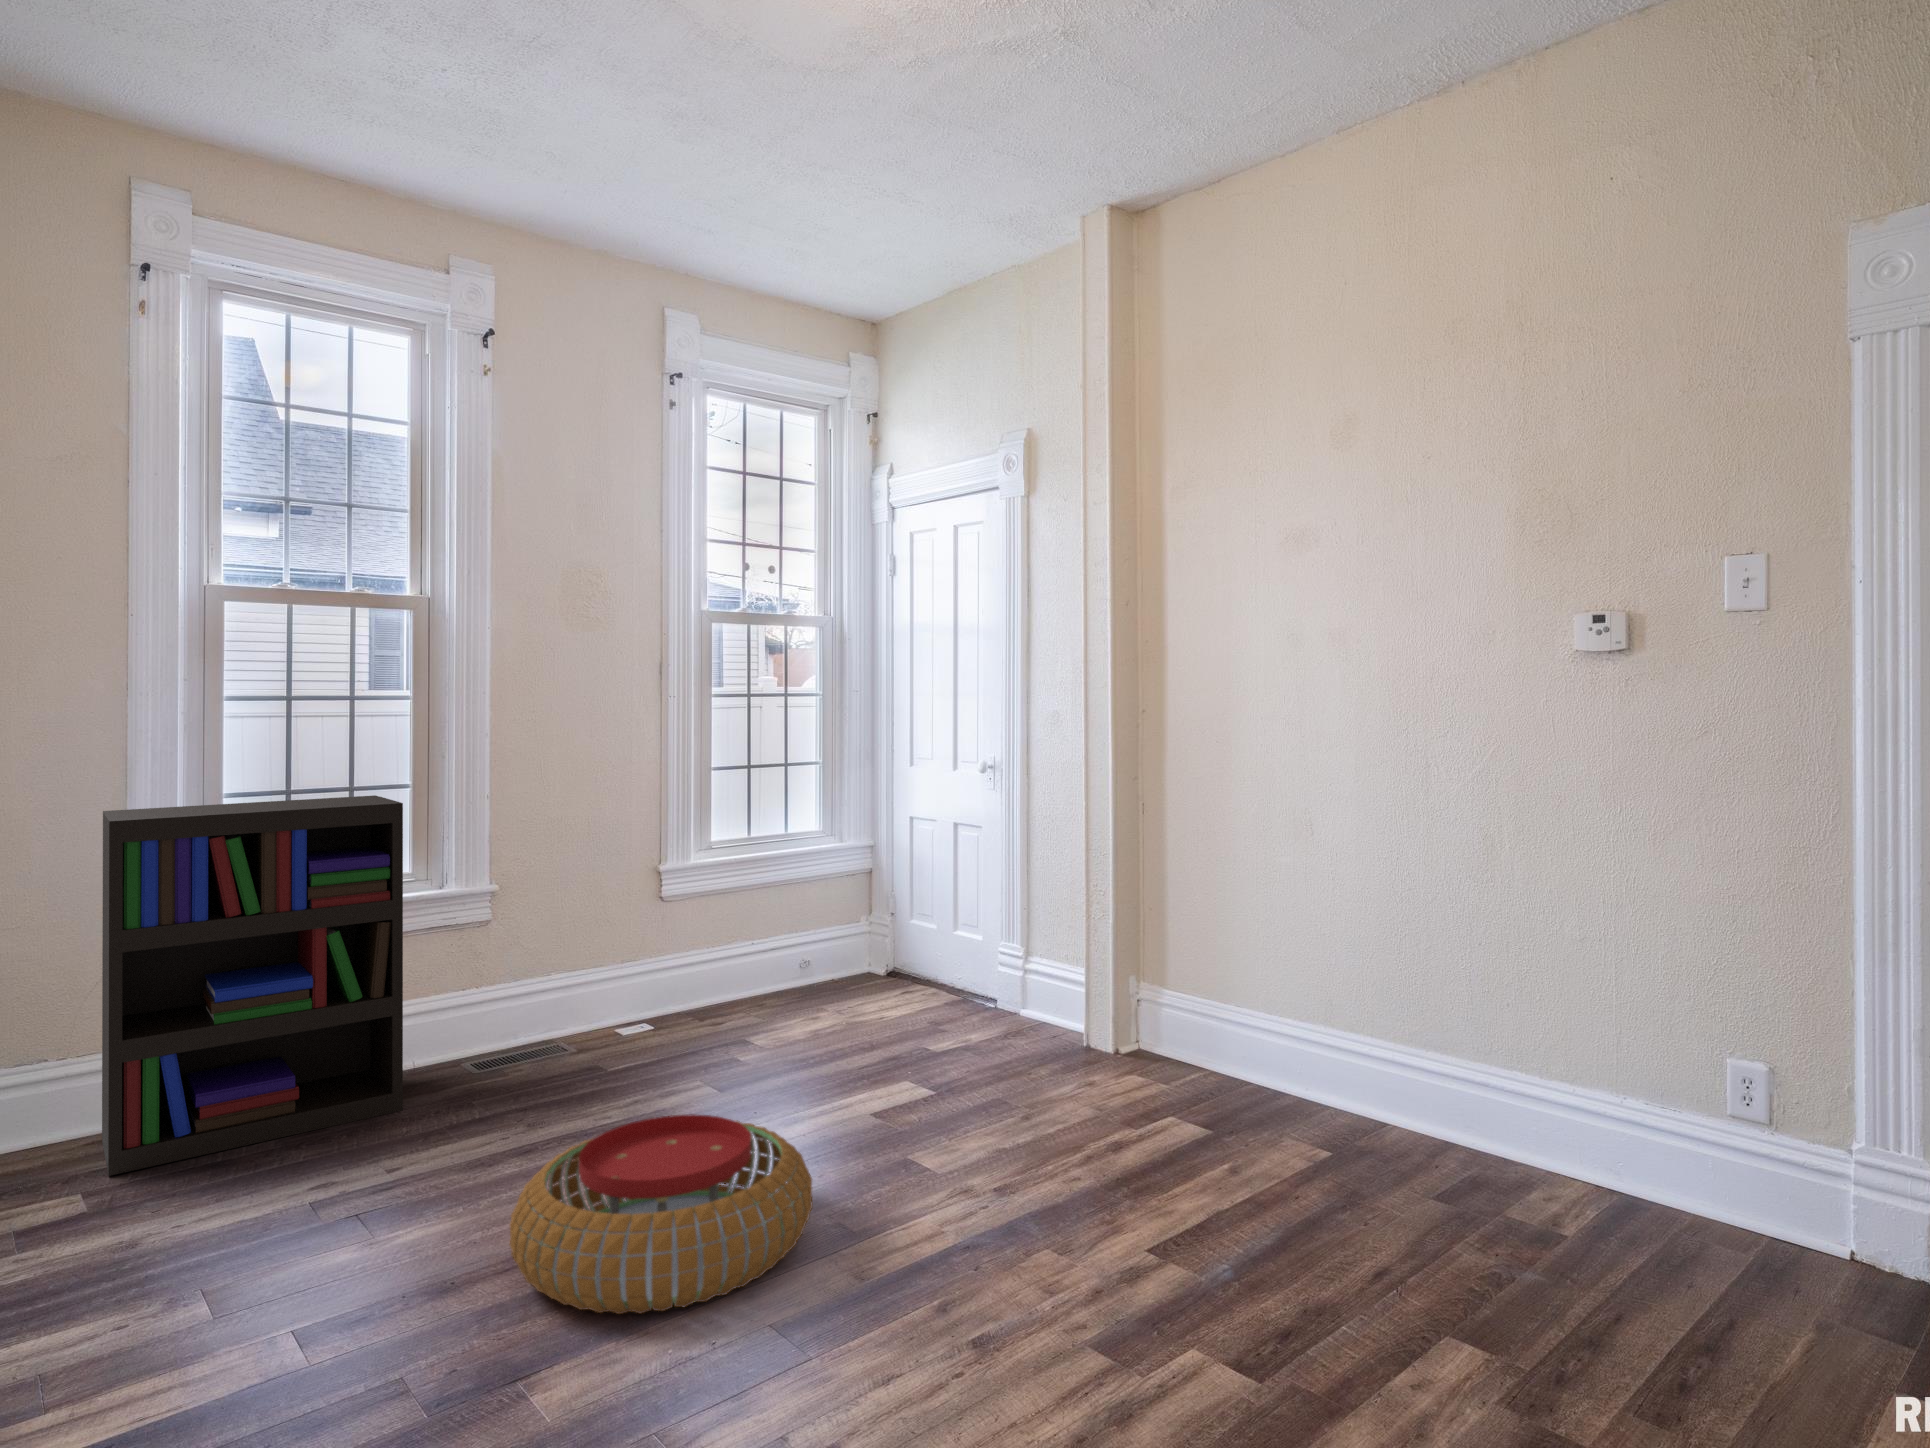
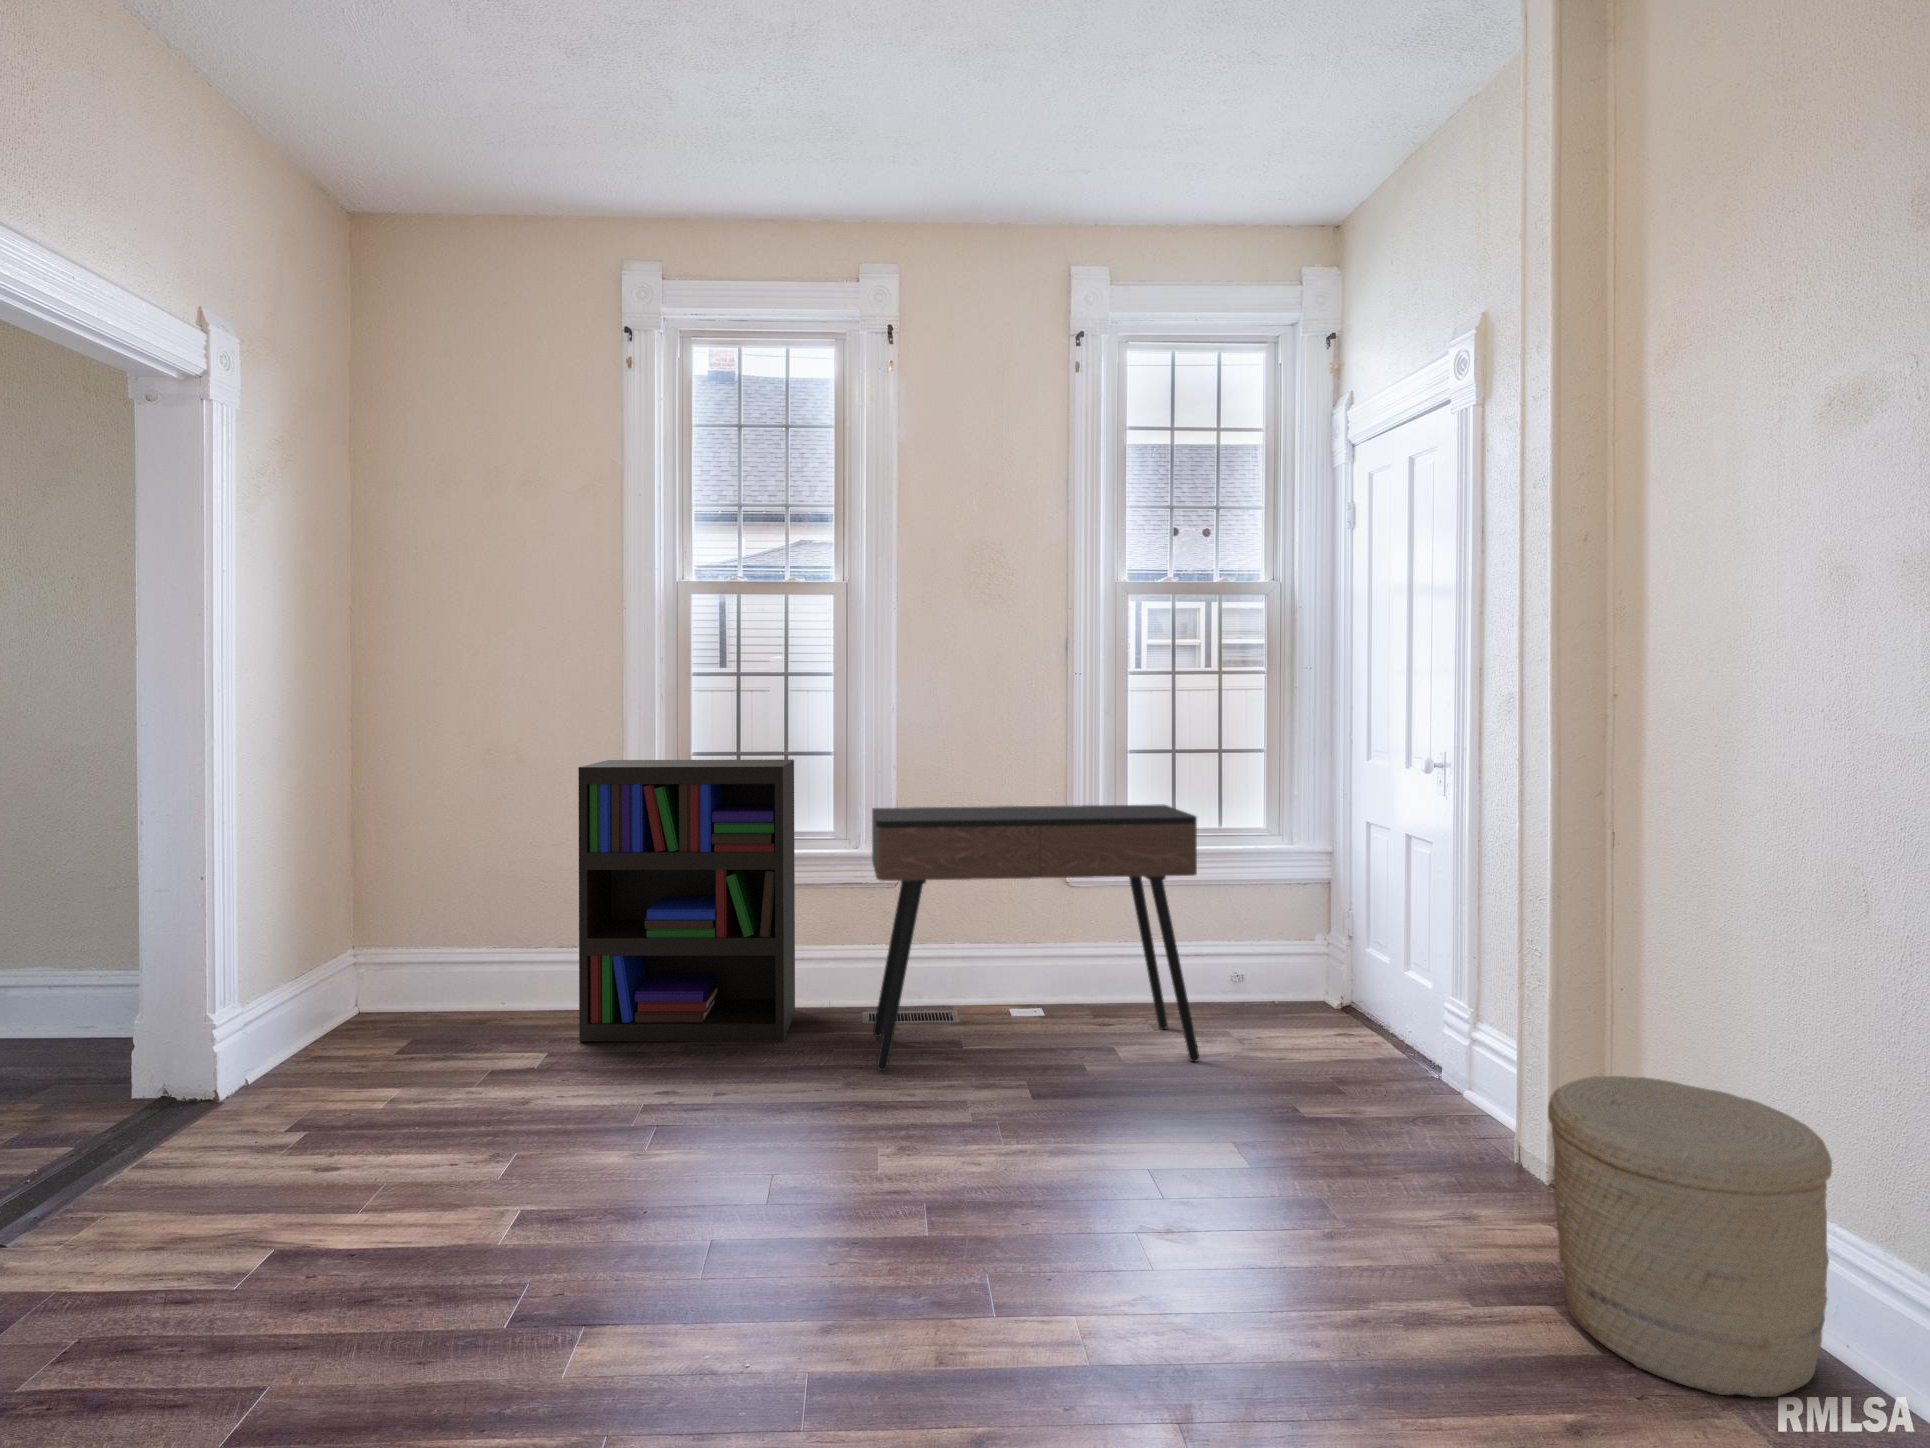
console table: none [503,815,827,1108] -> present [872,805,1200,1071]
woven basket: none [1163,958,1307,1131] -> present [1548,1076,1832,1397]
pouf: present [510,1114,813,1314] -> none [659,1103,965,1315]

